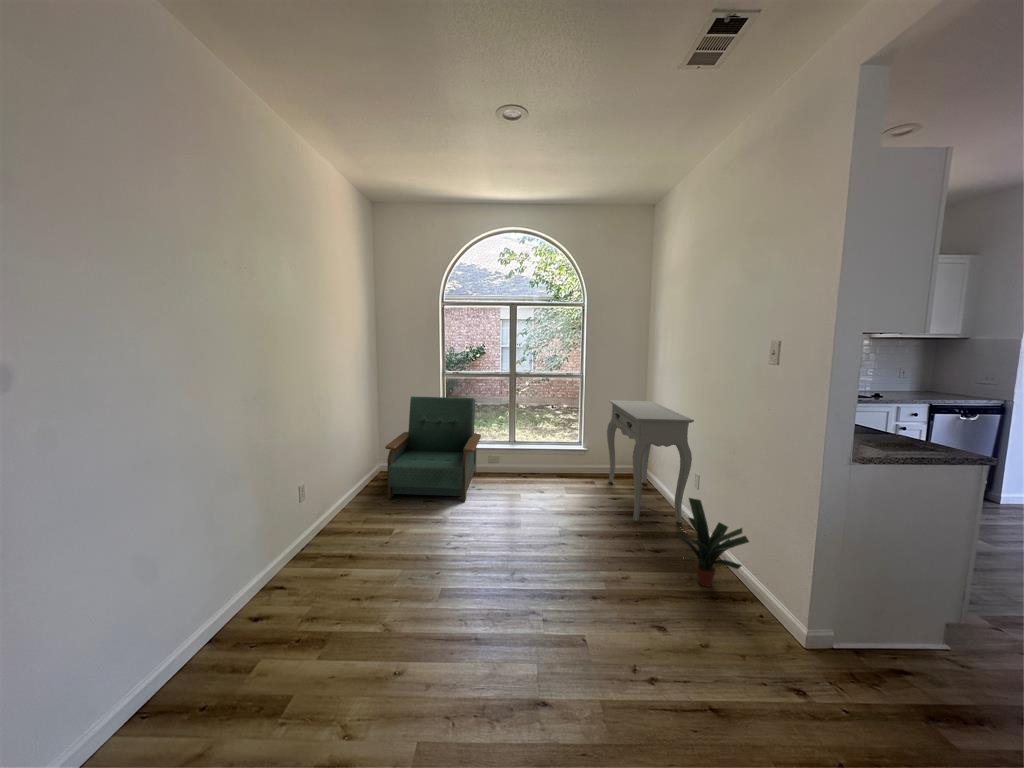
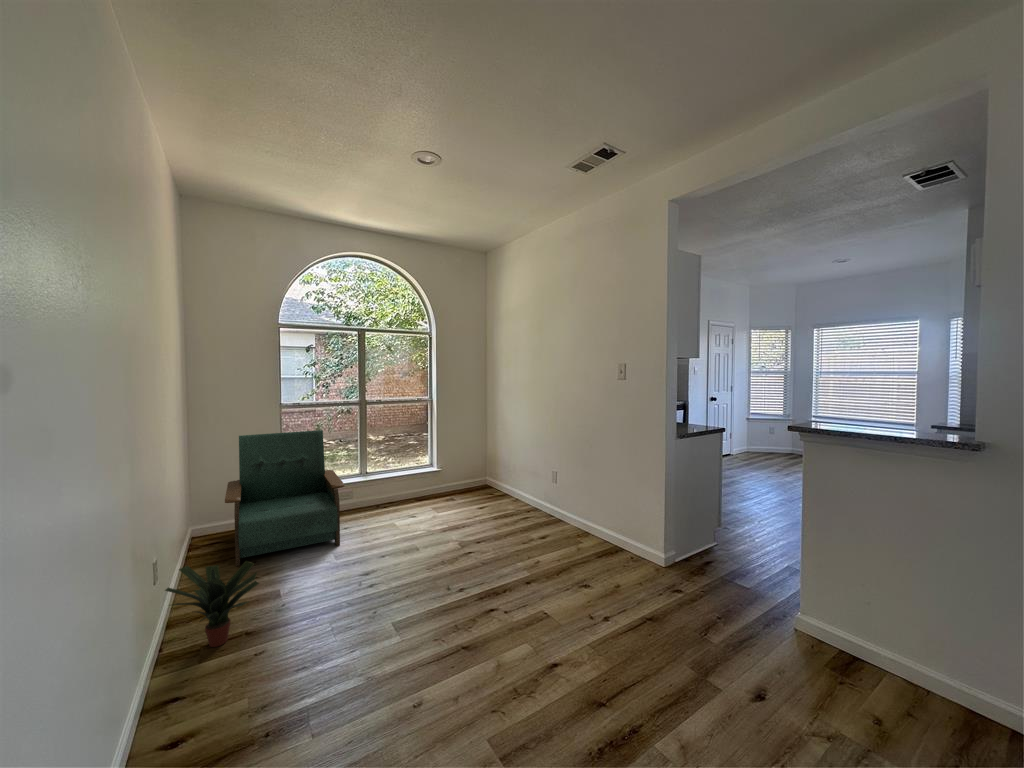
console table: present [607,400,694,523] -> none [461,417,549,522]
potted plant: present [675,498,749,586] -> present [165,561,259,647]

